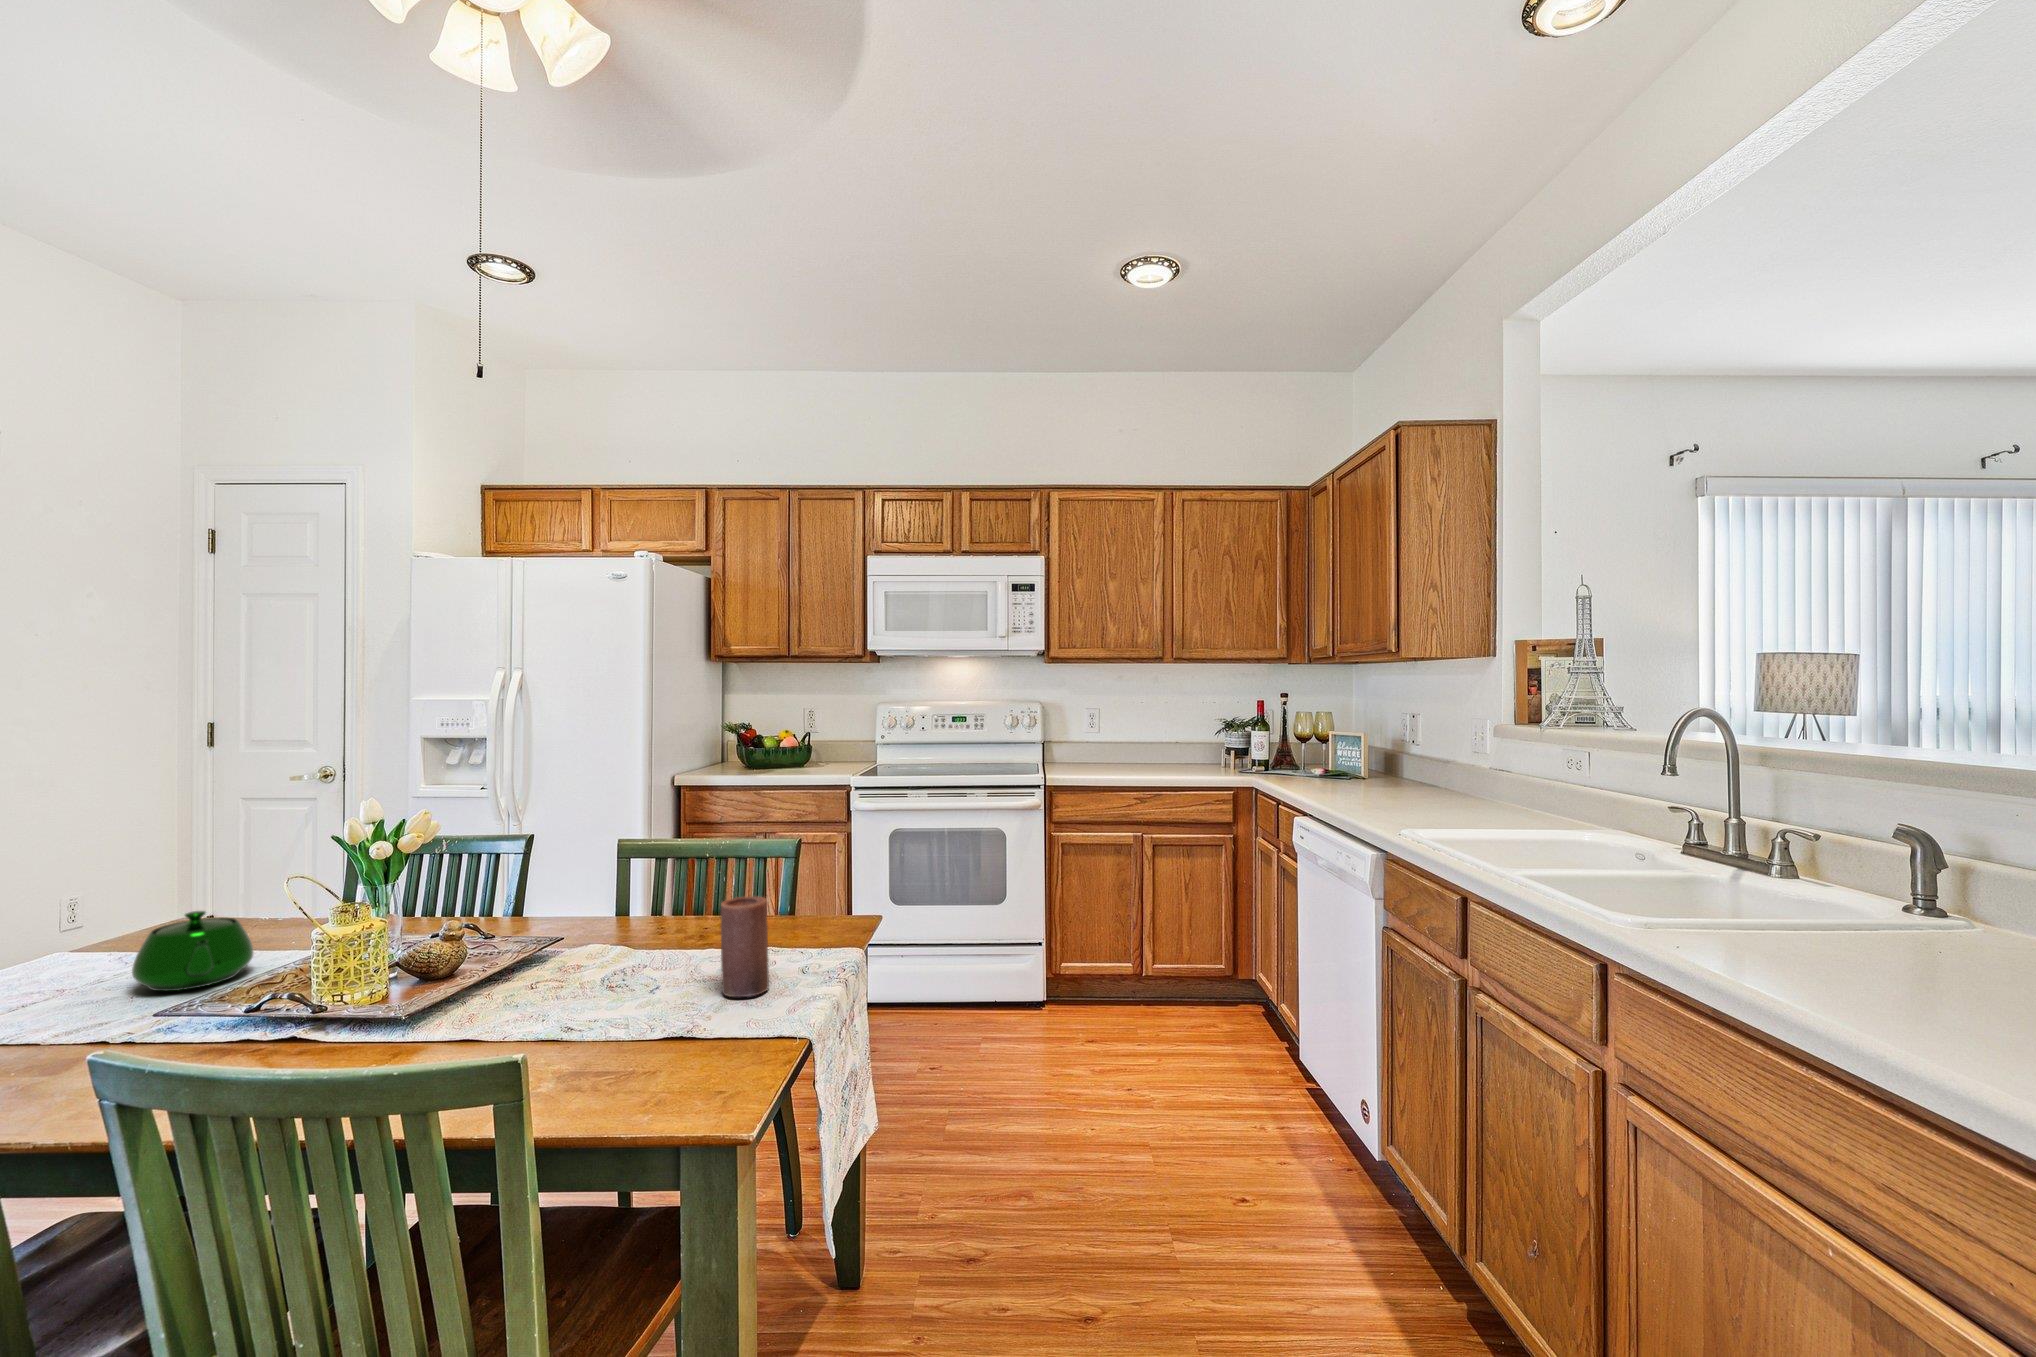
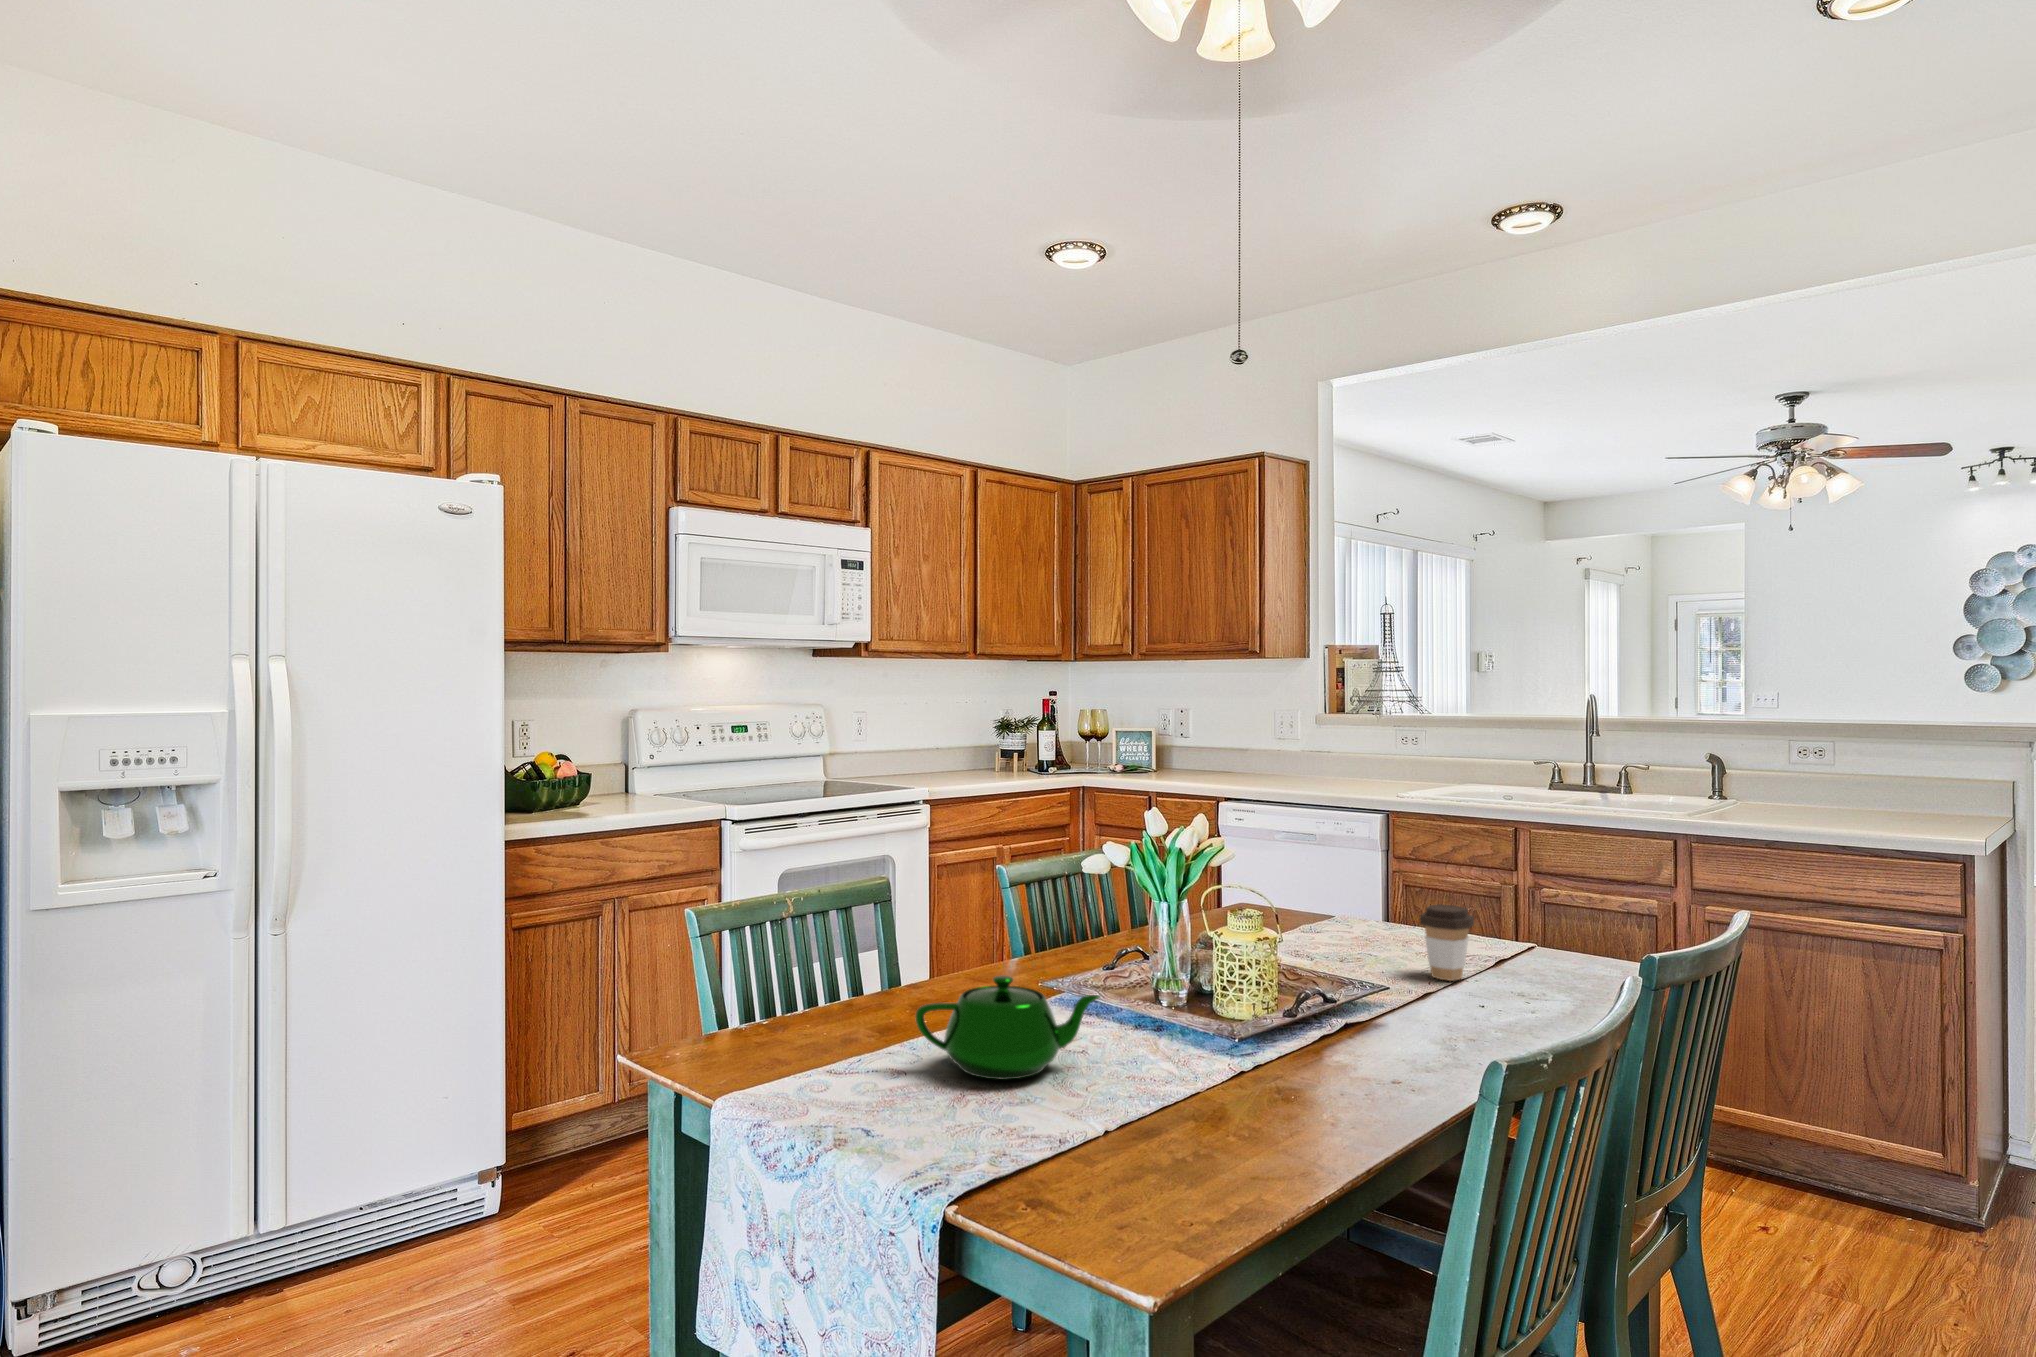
candle: present [721,896,769,997] -> none [1368,869,1411,954]
coffee cup: none [606,944,671,1037] -> present [1419,904,1474,981]

